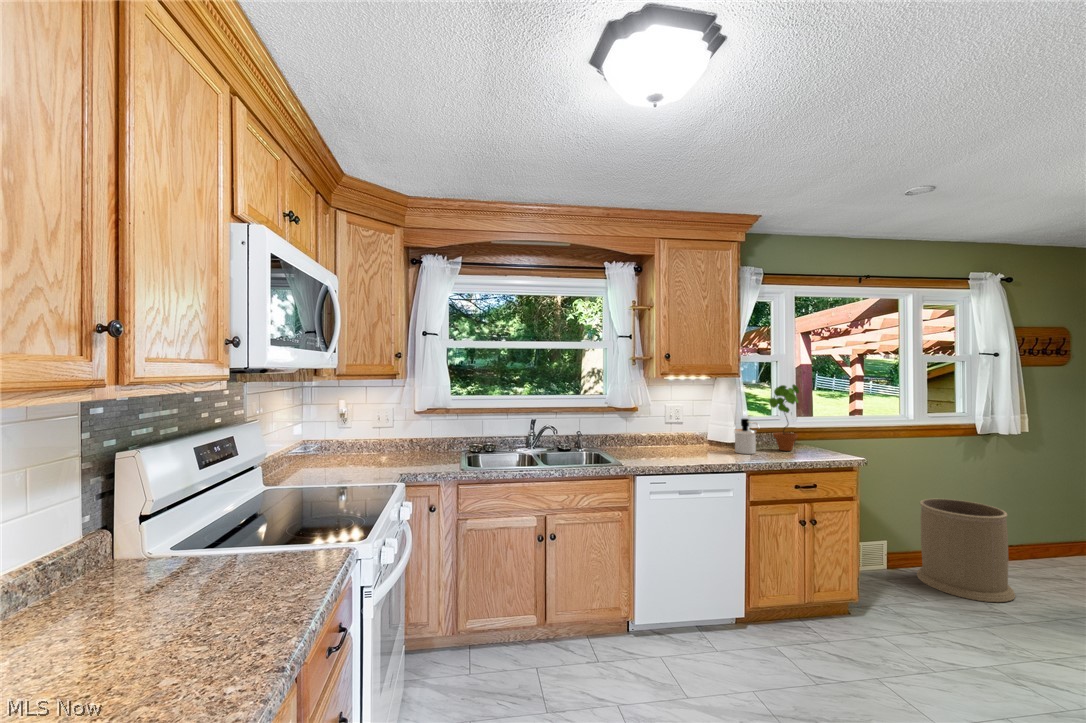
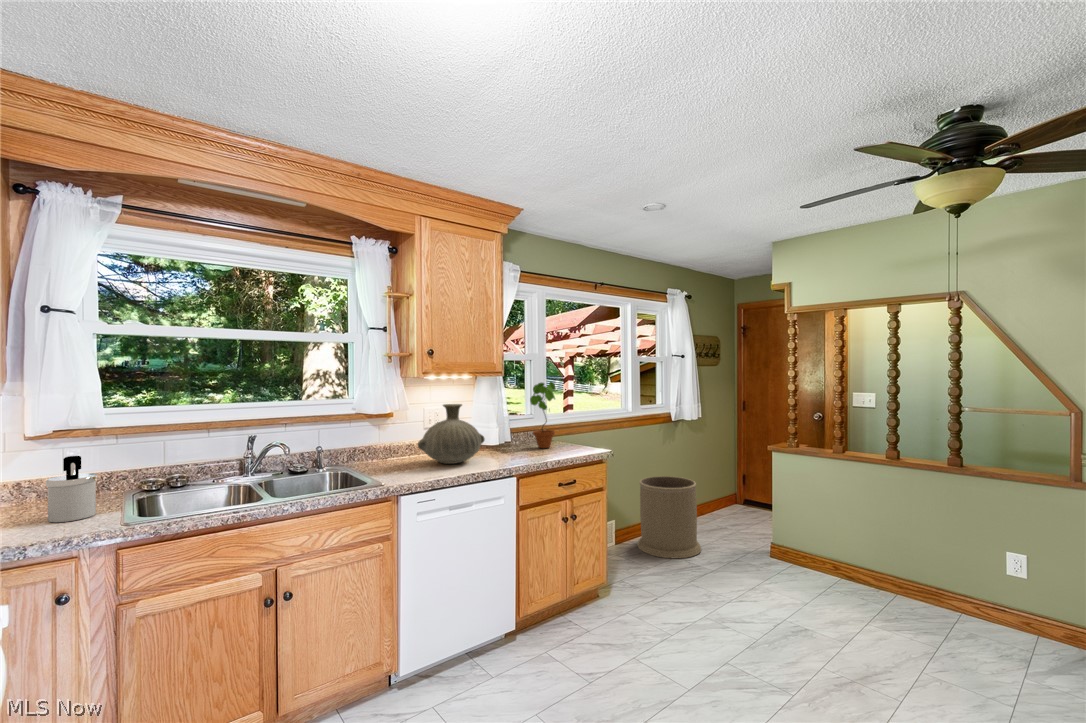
vase: none [656,402,718,455] -> present [418,404,485,464]
soap dispenser: present [734,419,760,454] -> present [46,456,98,522]

